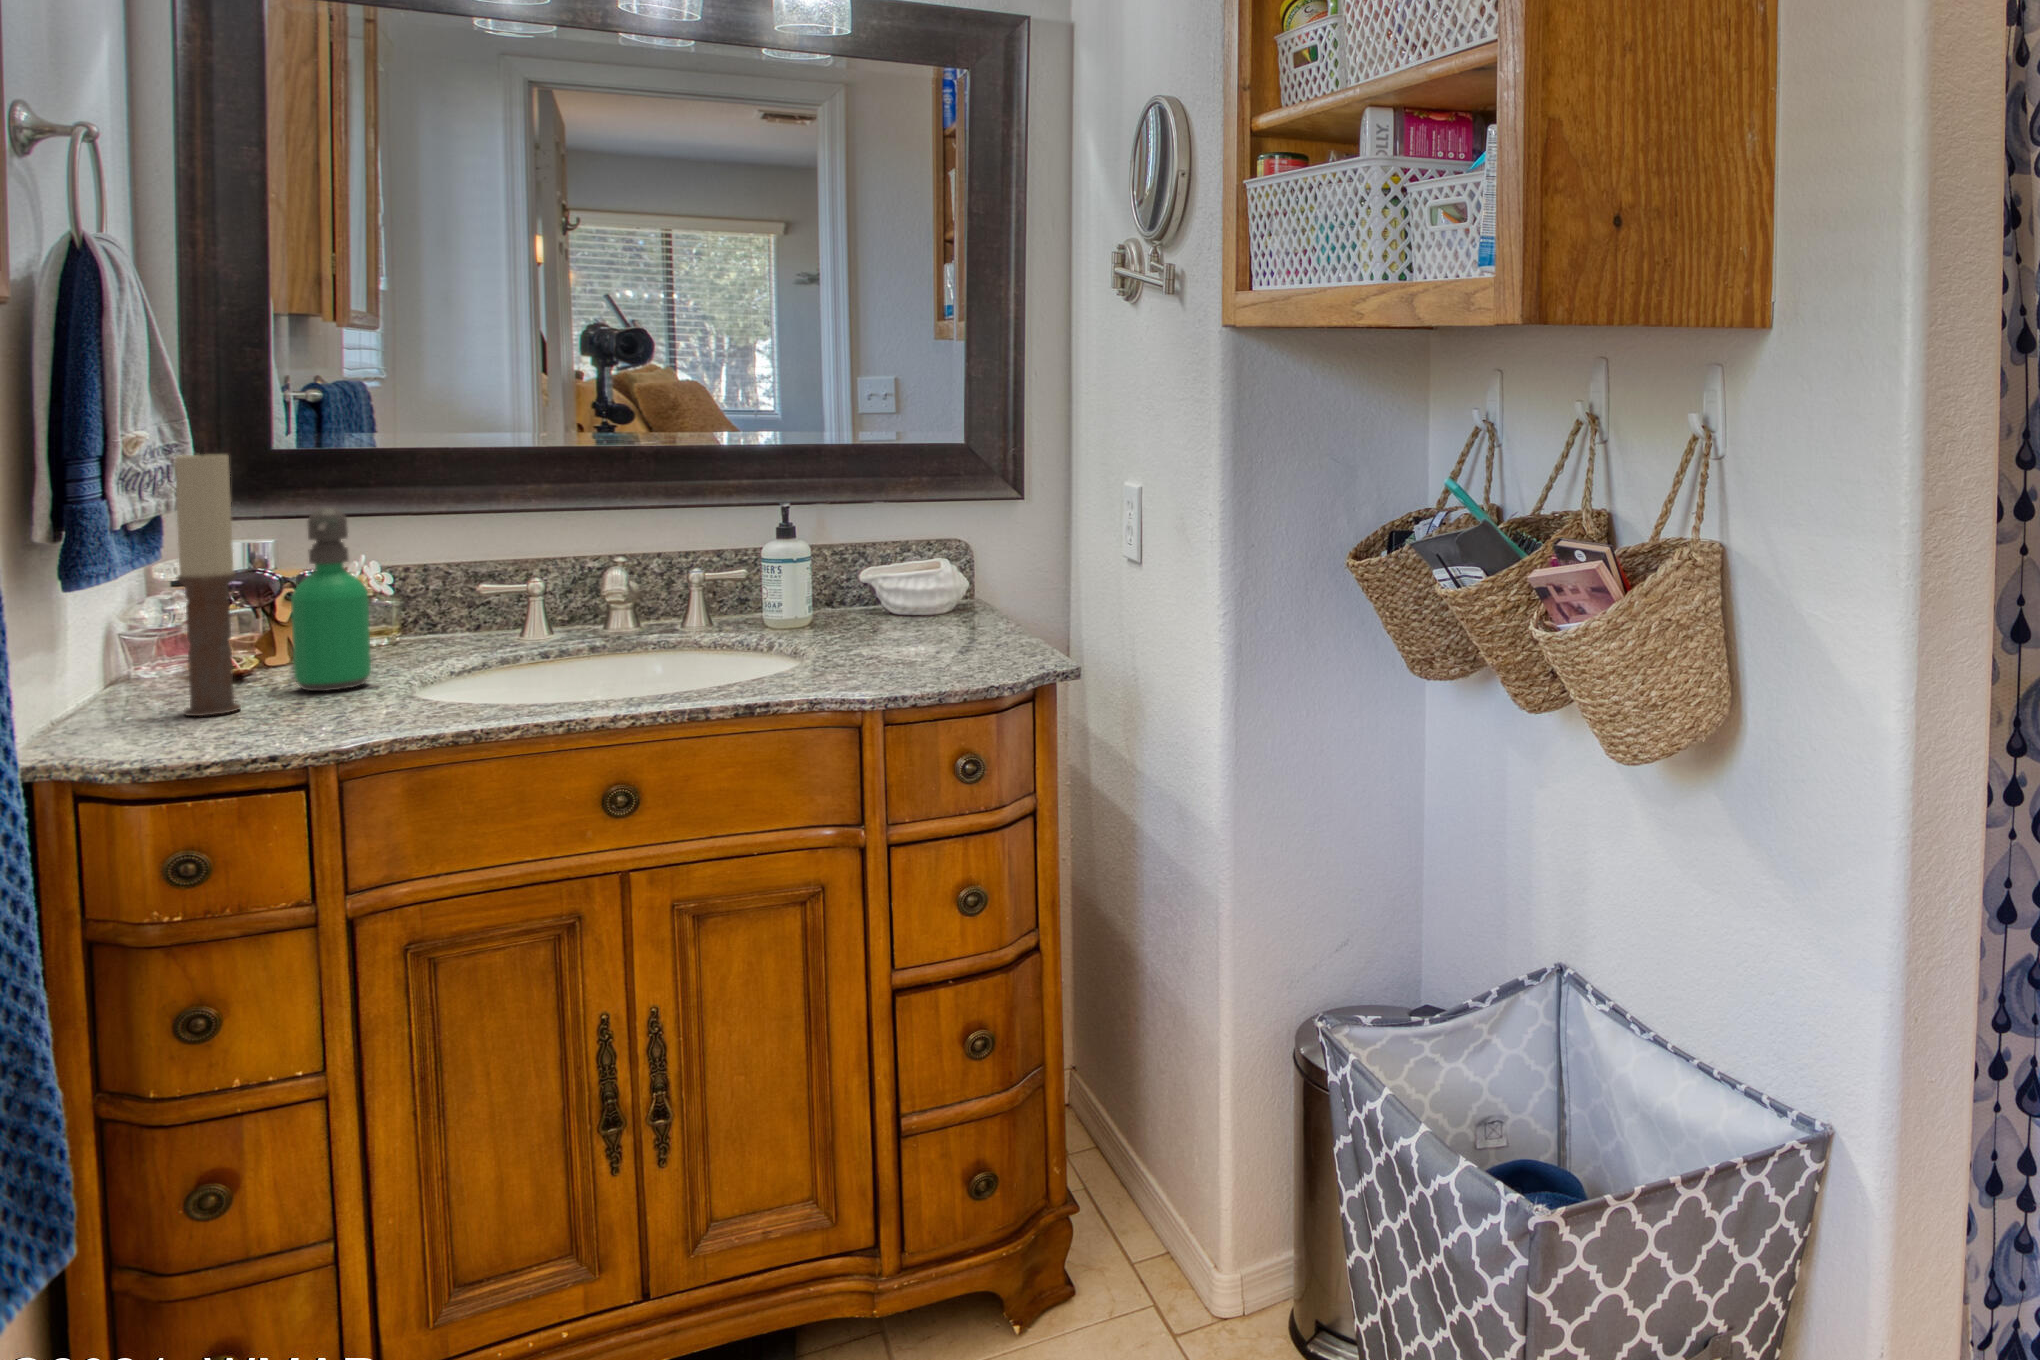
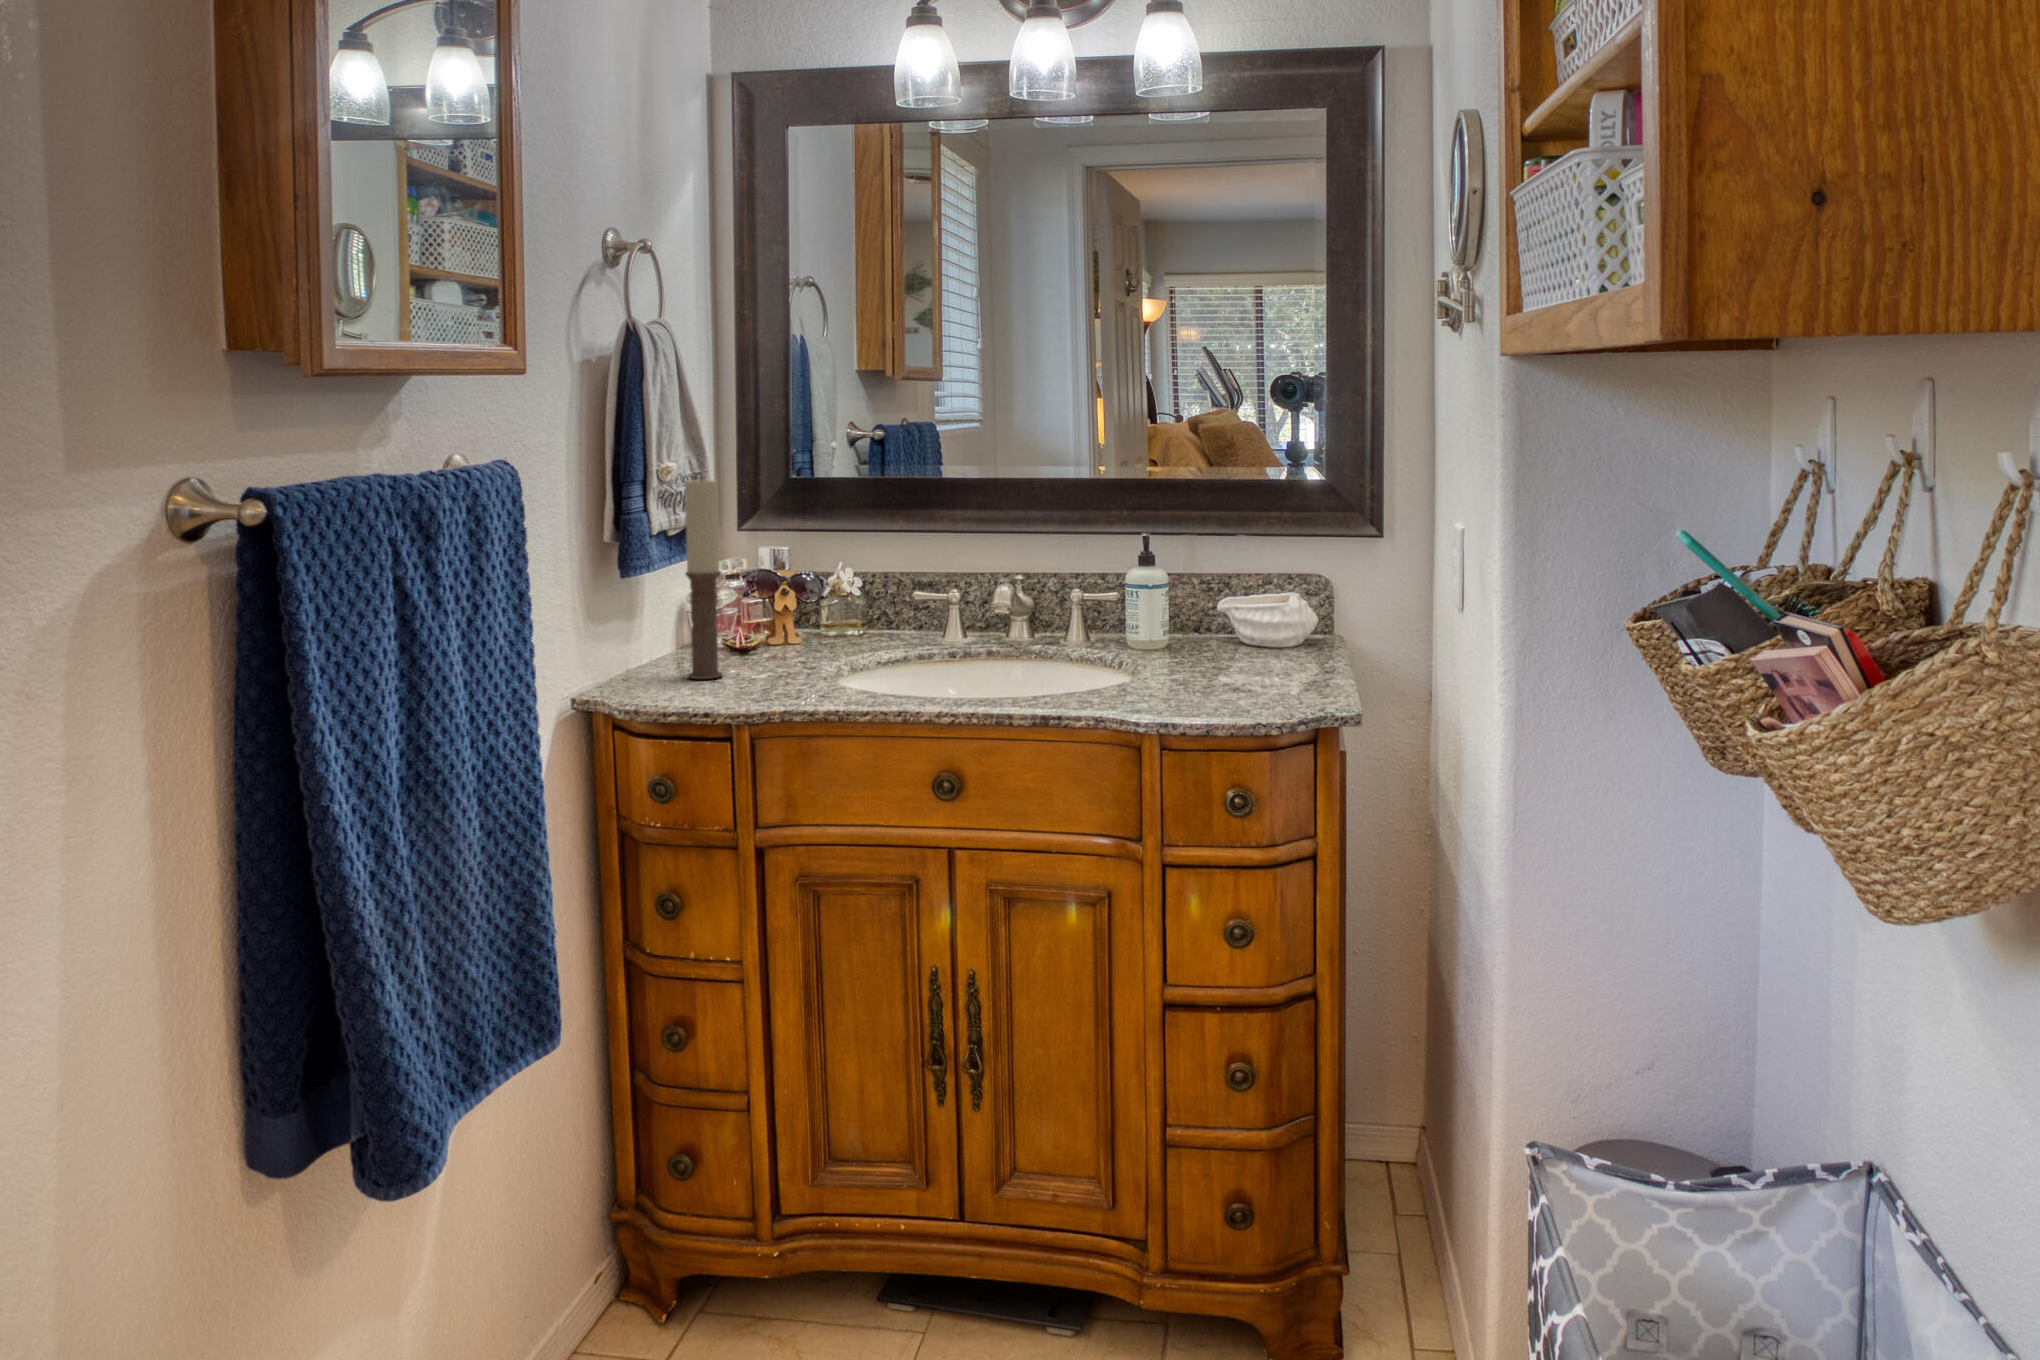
soap dispenser: present [291,508,371,691] -> none [764,523,815,668]

